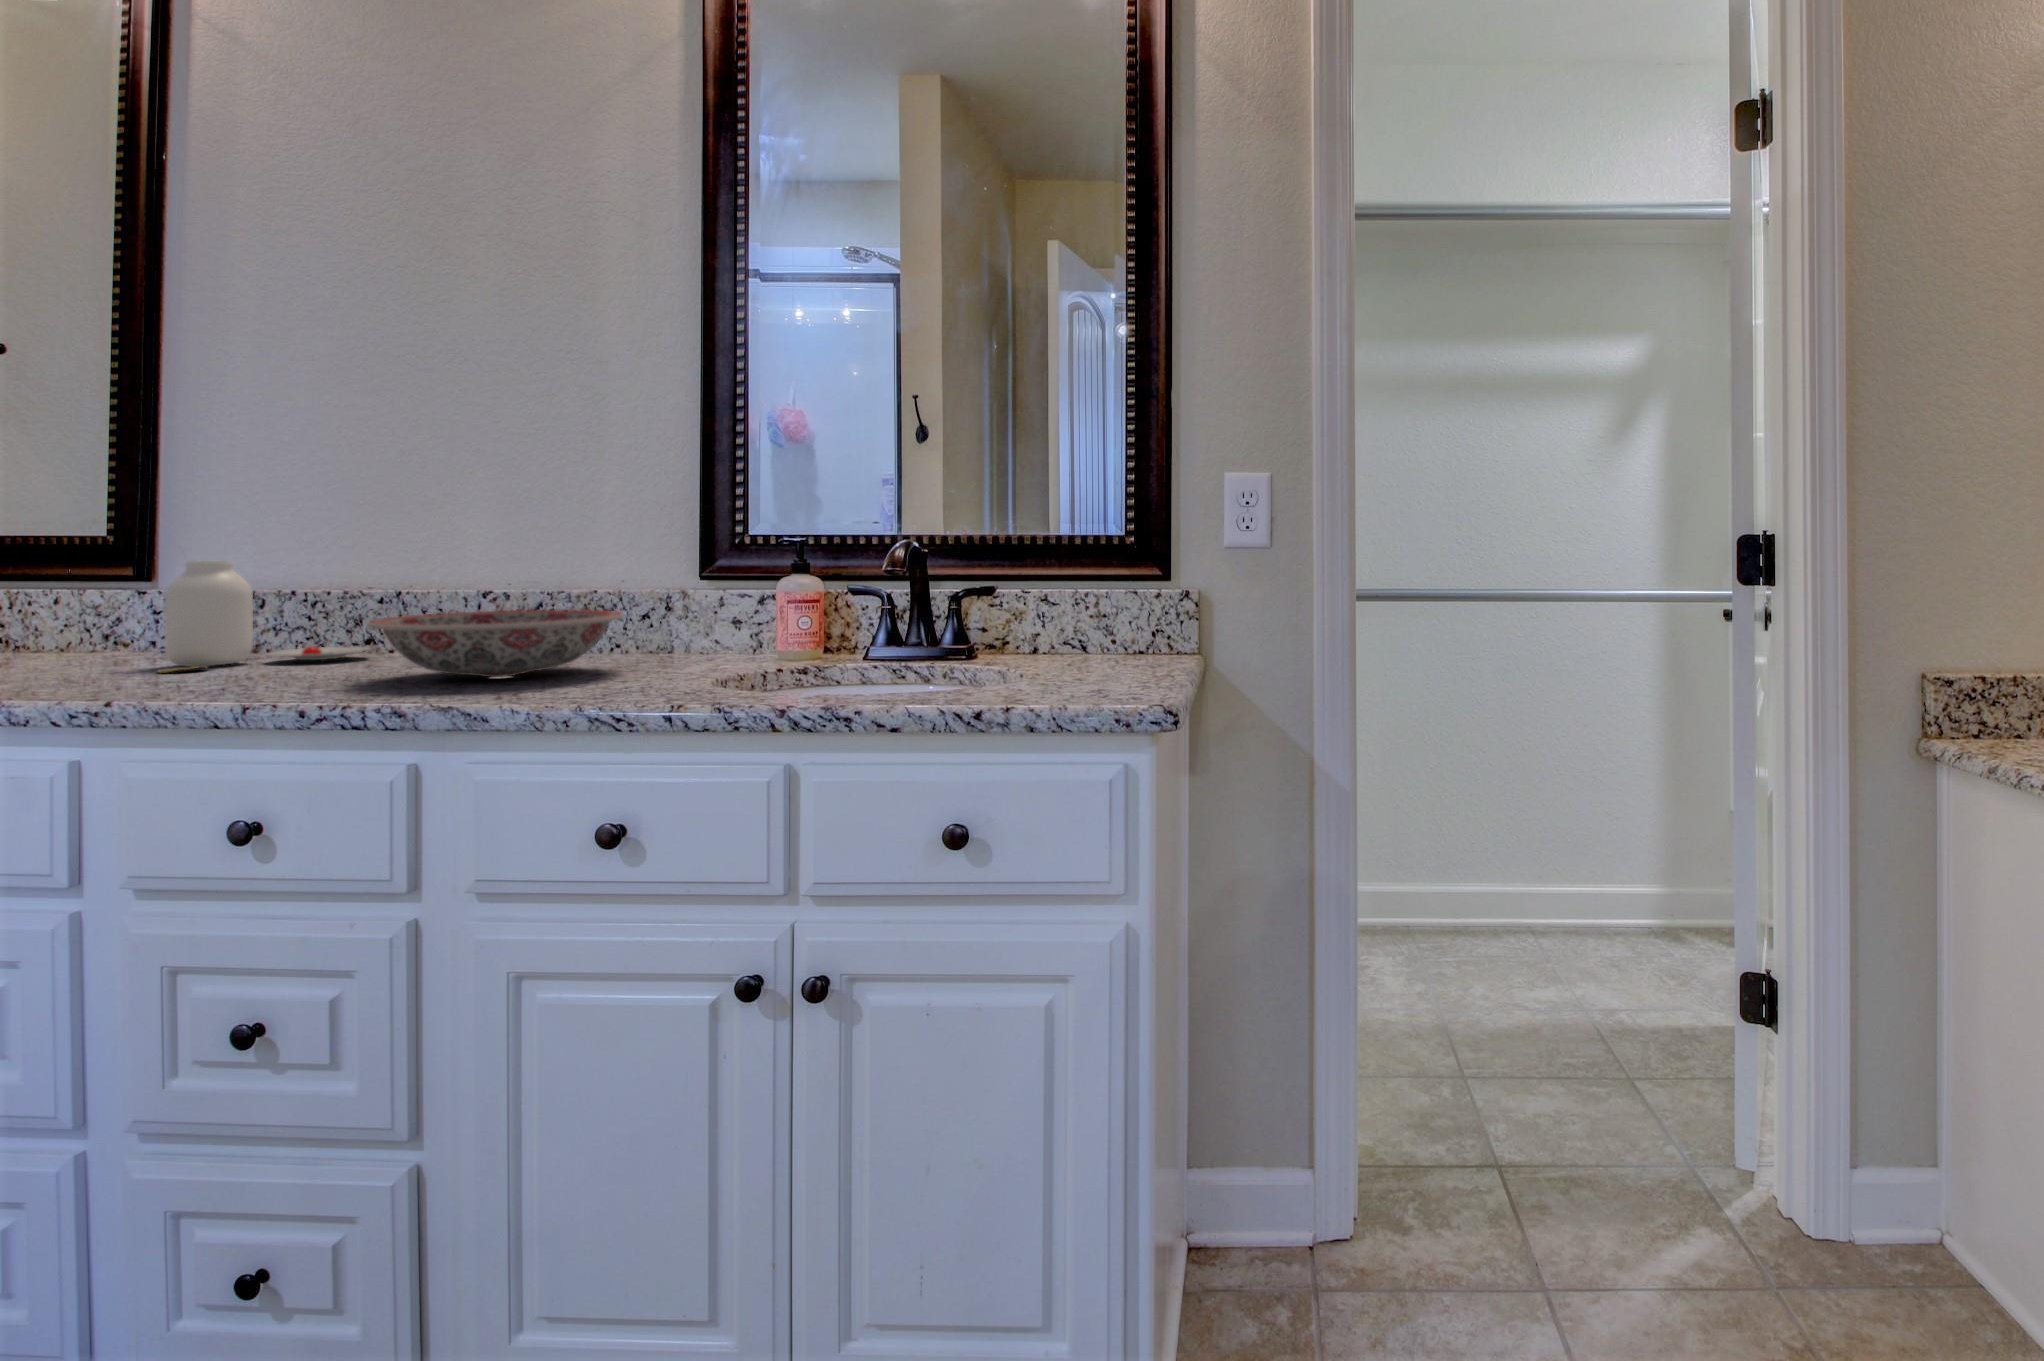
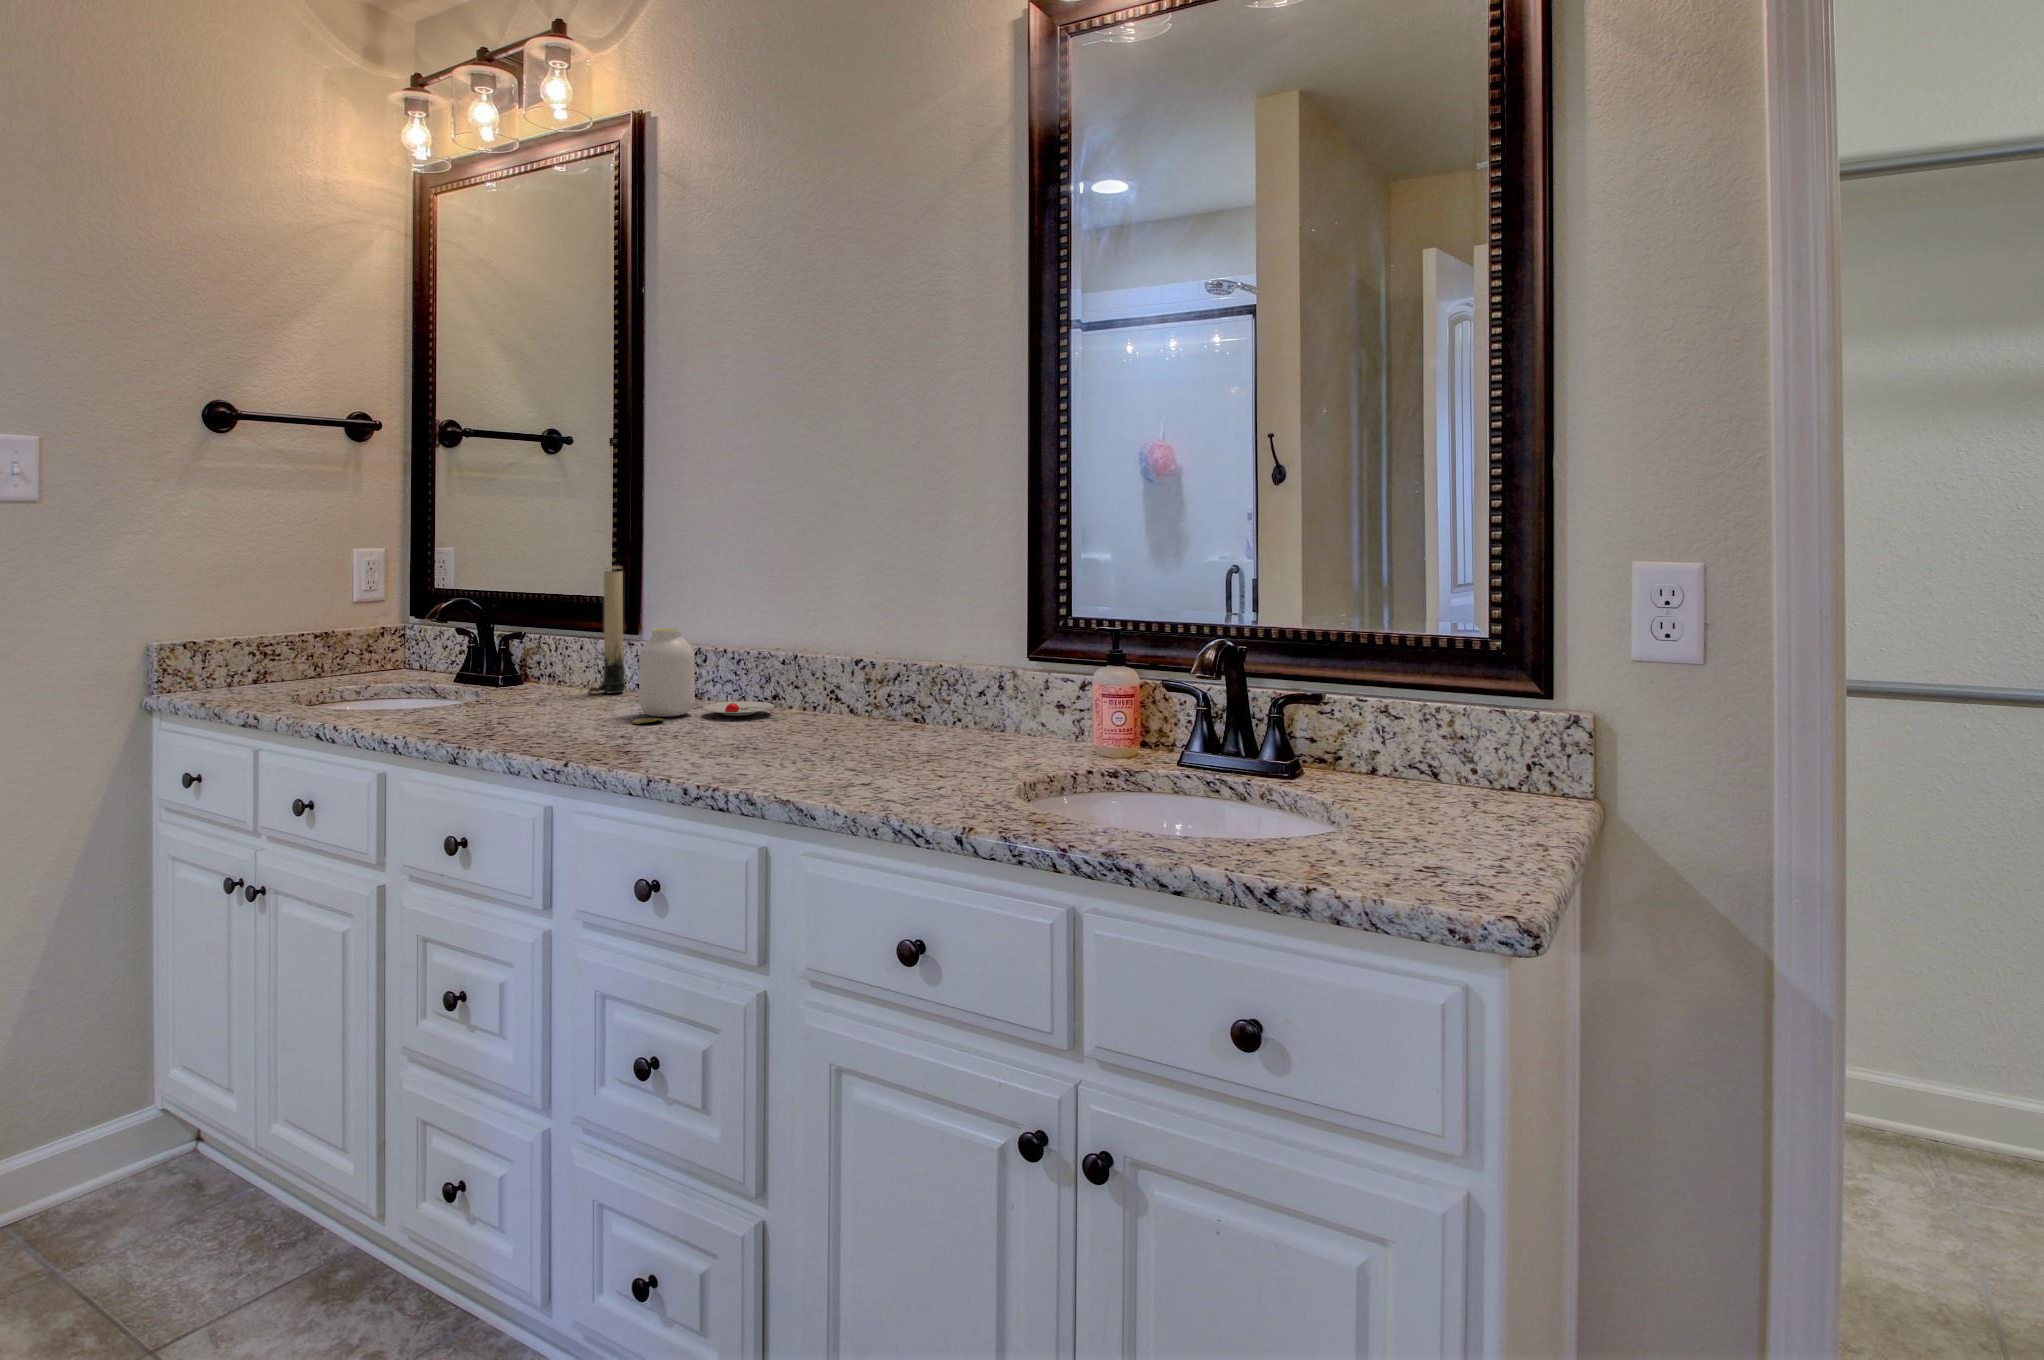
candle: none [59,494,125,656] -> present [588,566,625,694]
ceramic bowl: present [367,610,623,677] -> none [753,687,953,756]

